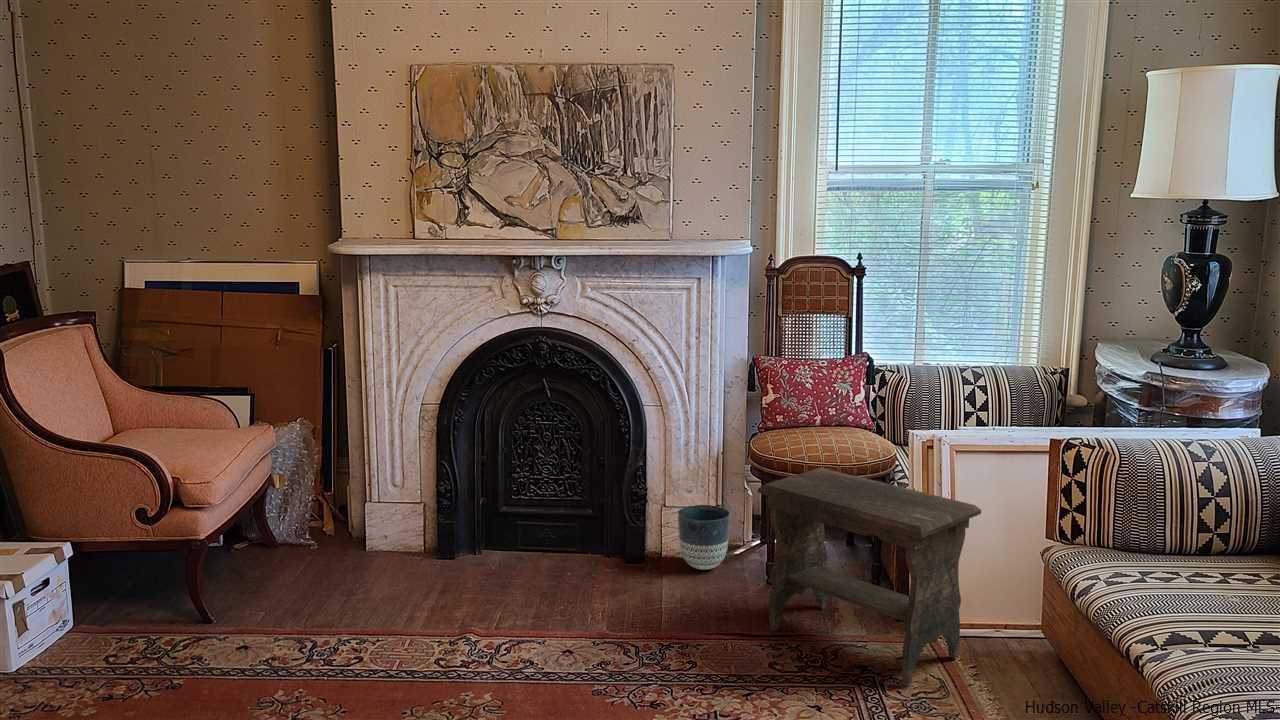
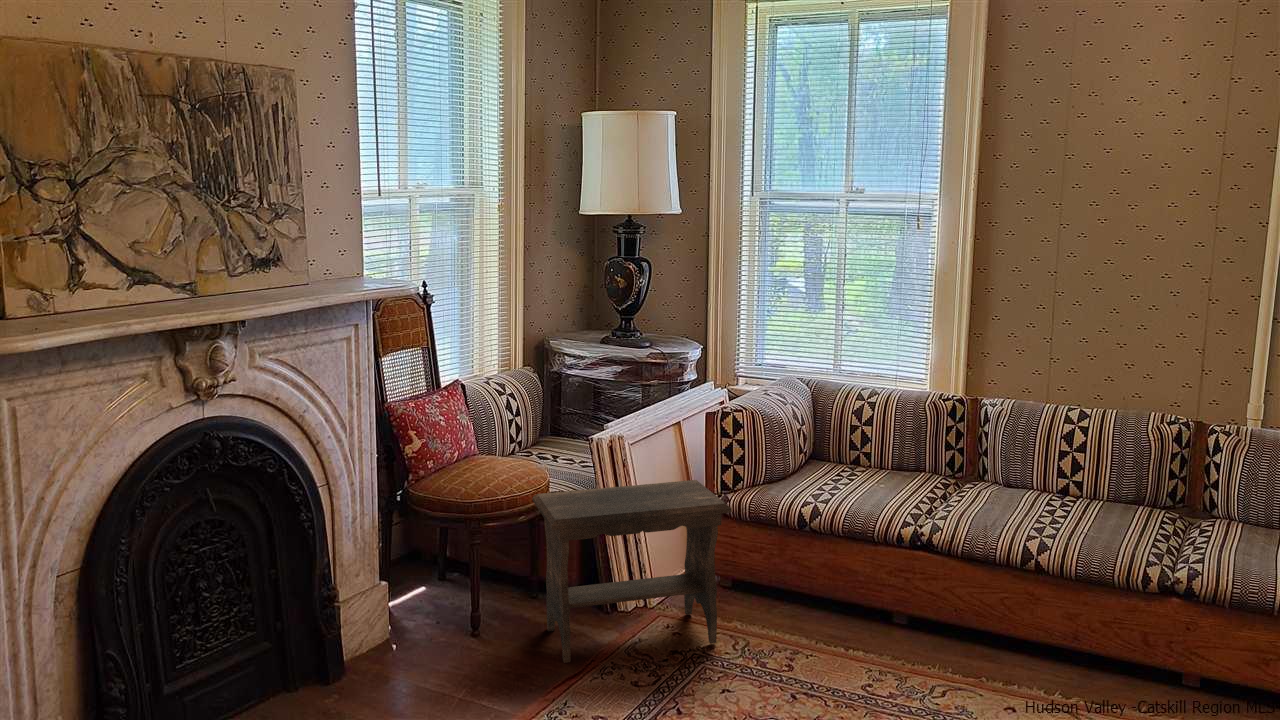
planter: present [678,505,730,570] -> none [364,579,425,655]

